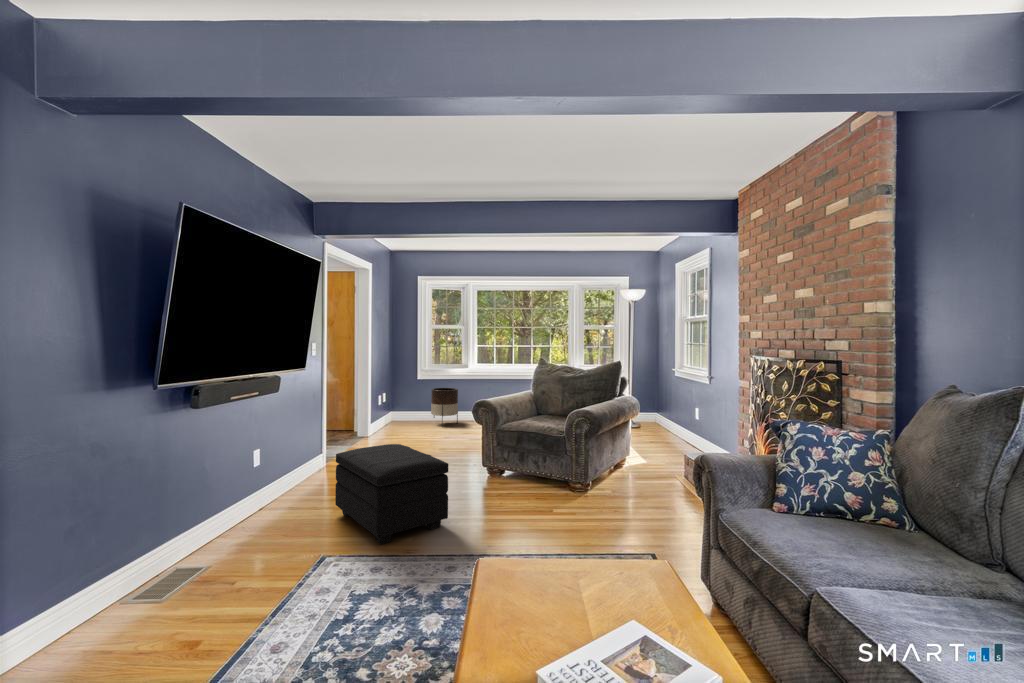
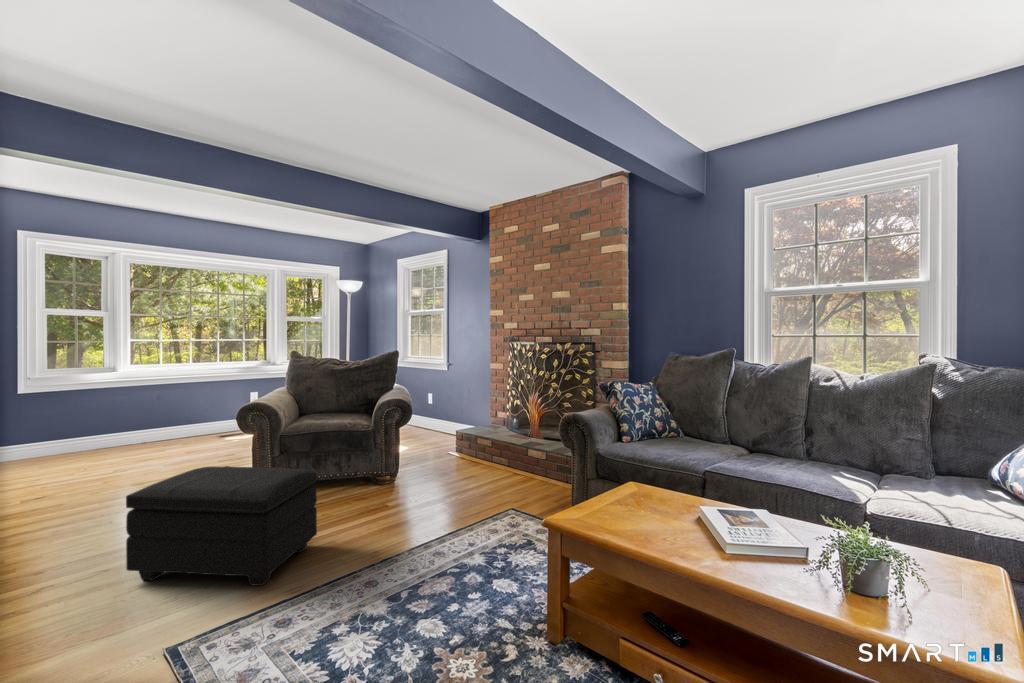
planter: present [431,388,458,426] -> none [92,399,140,455]

